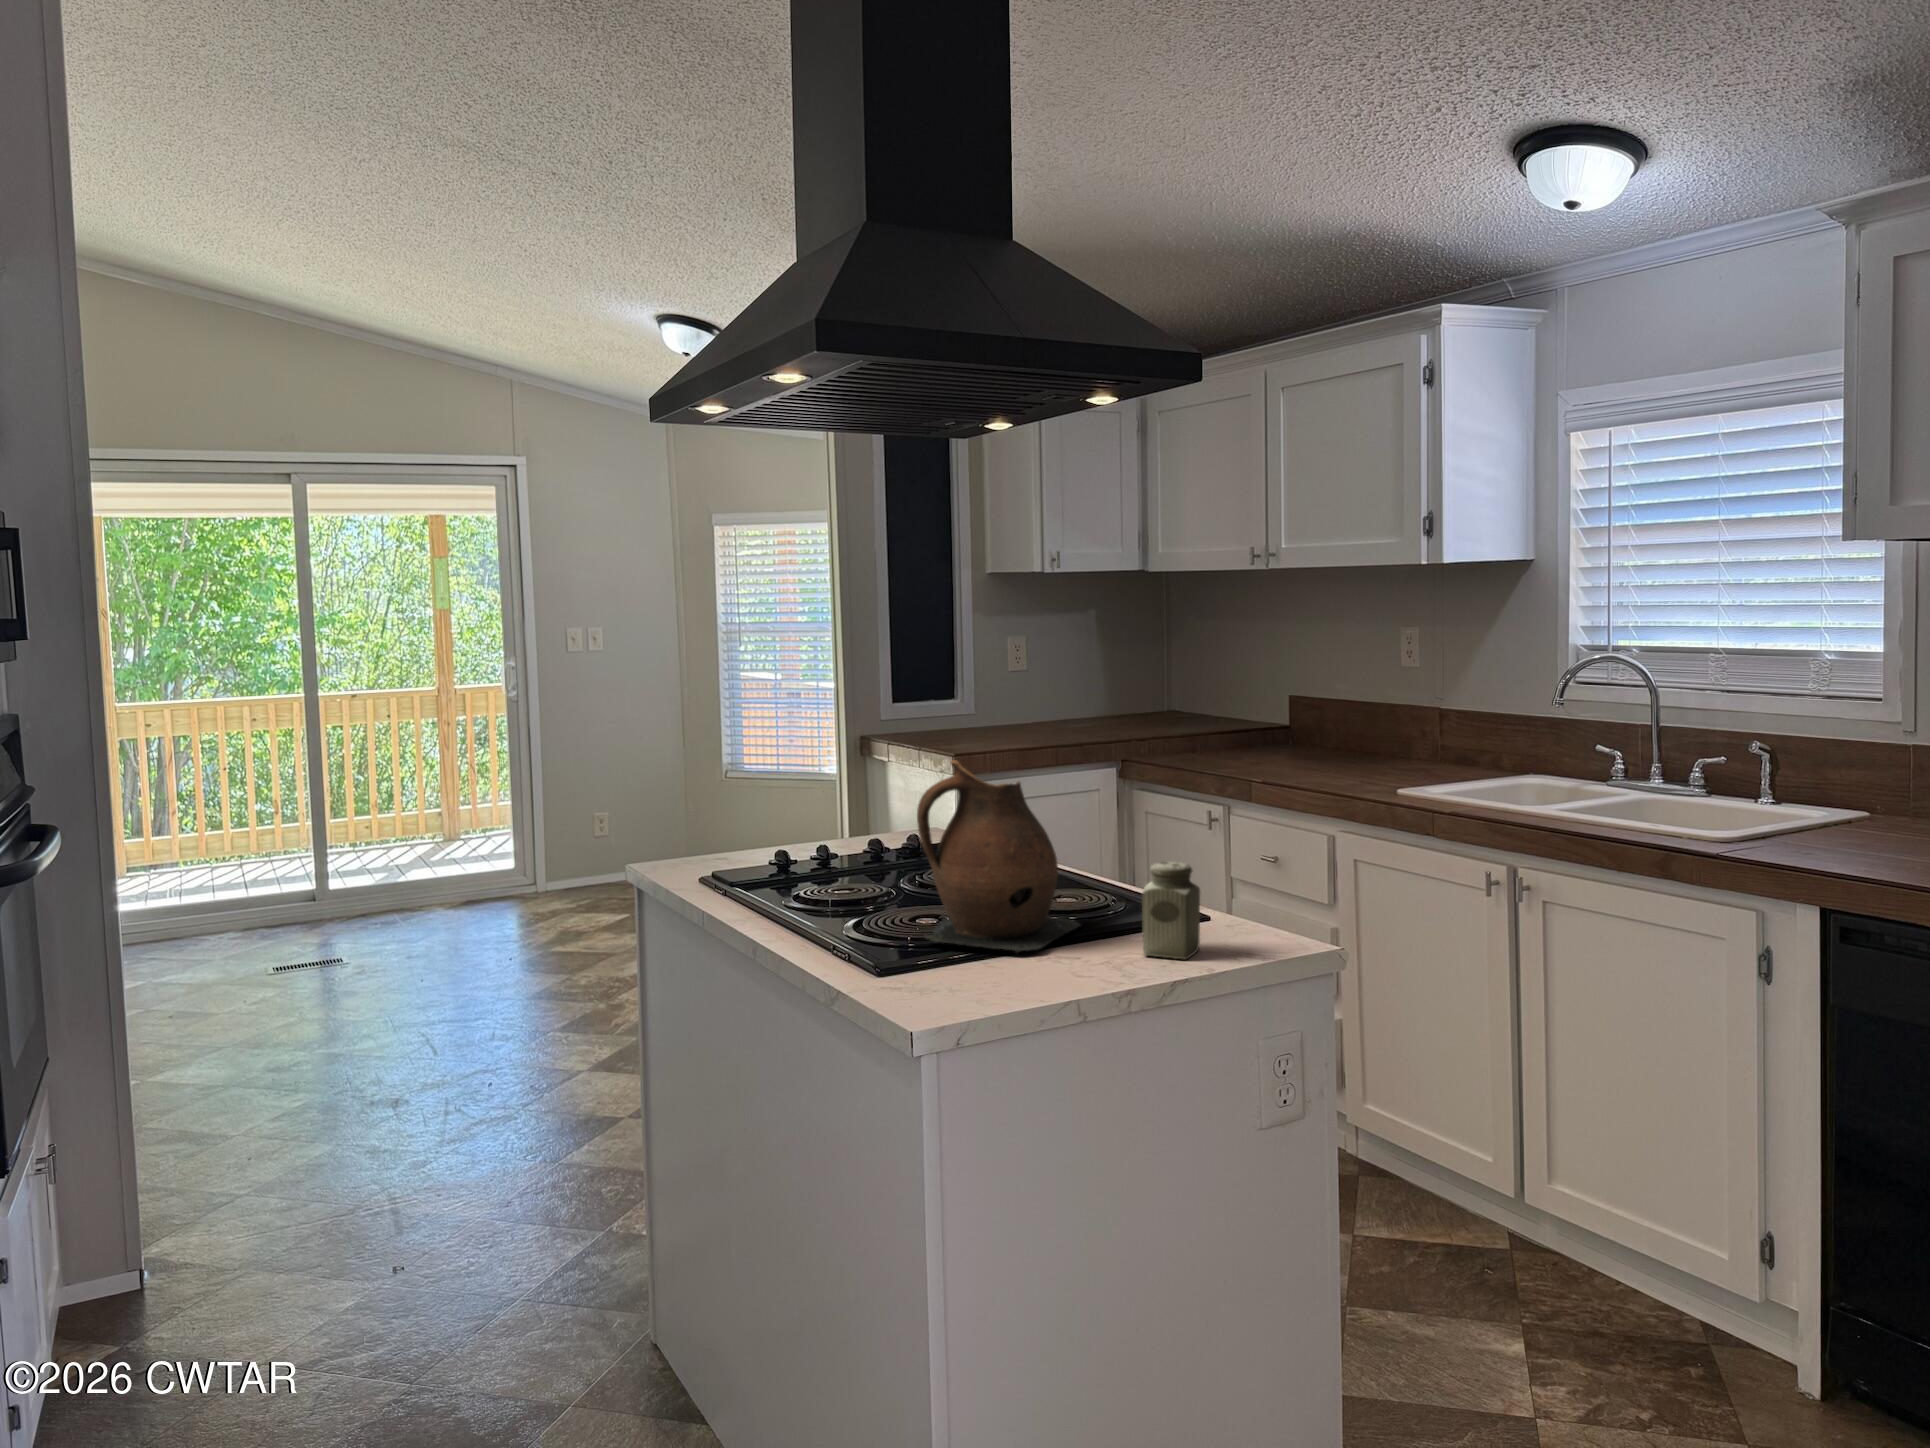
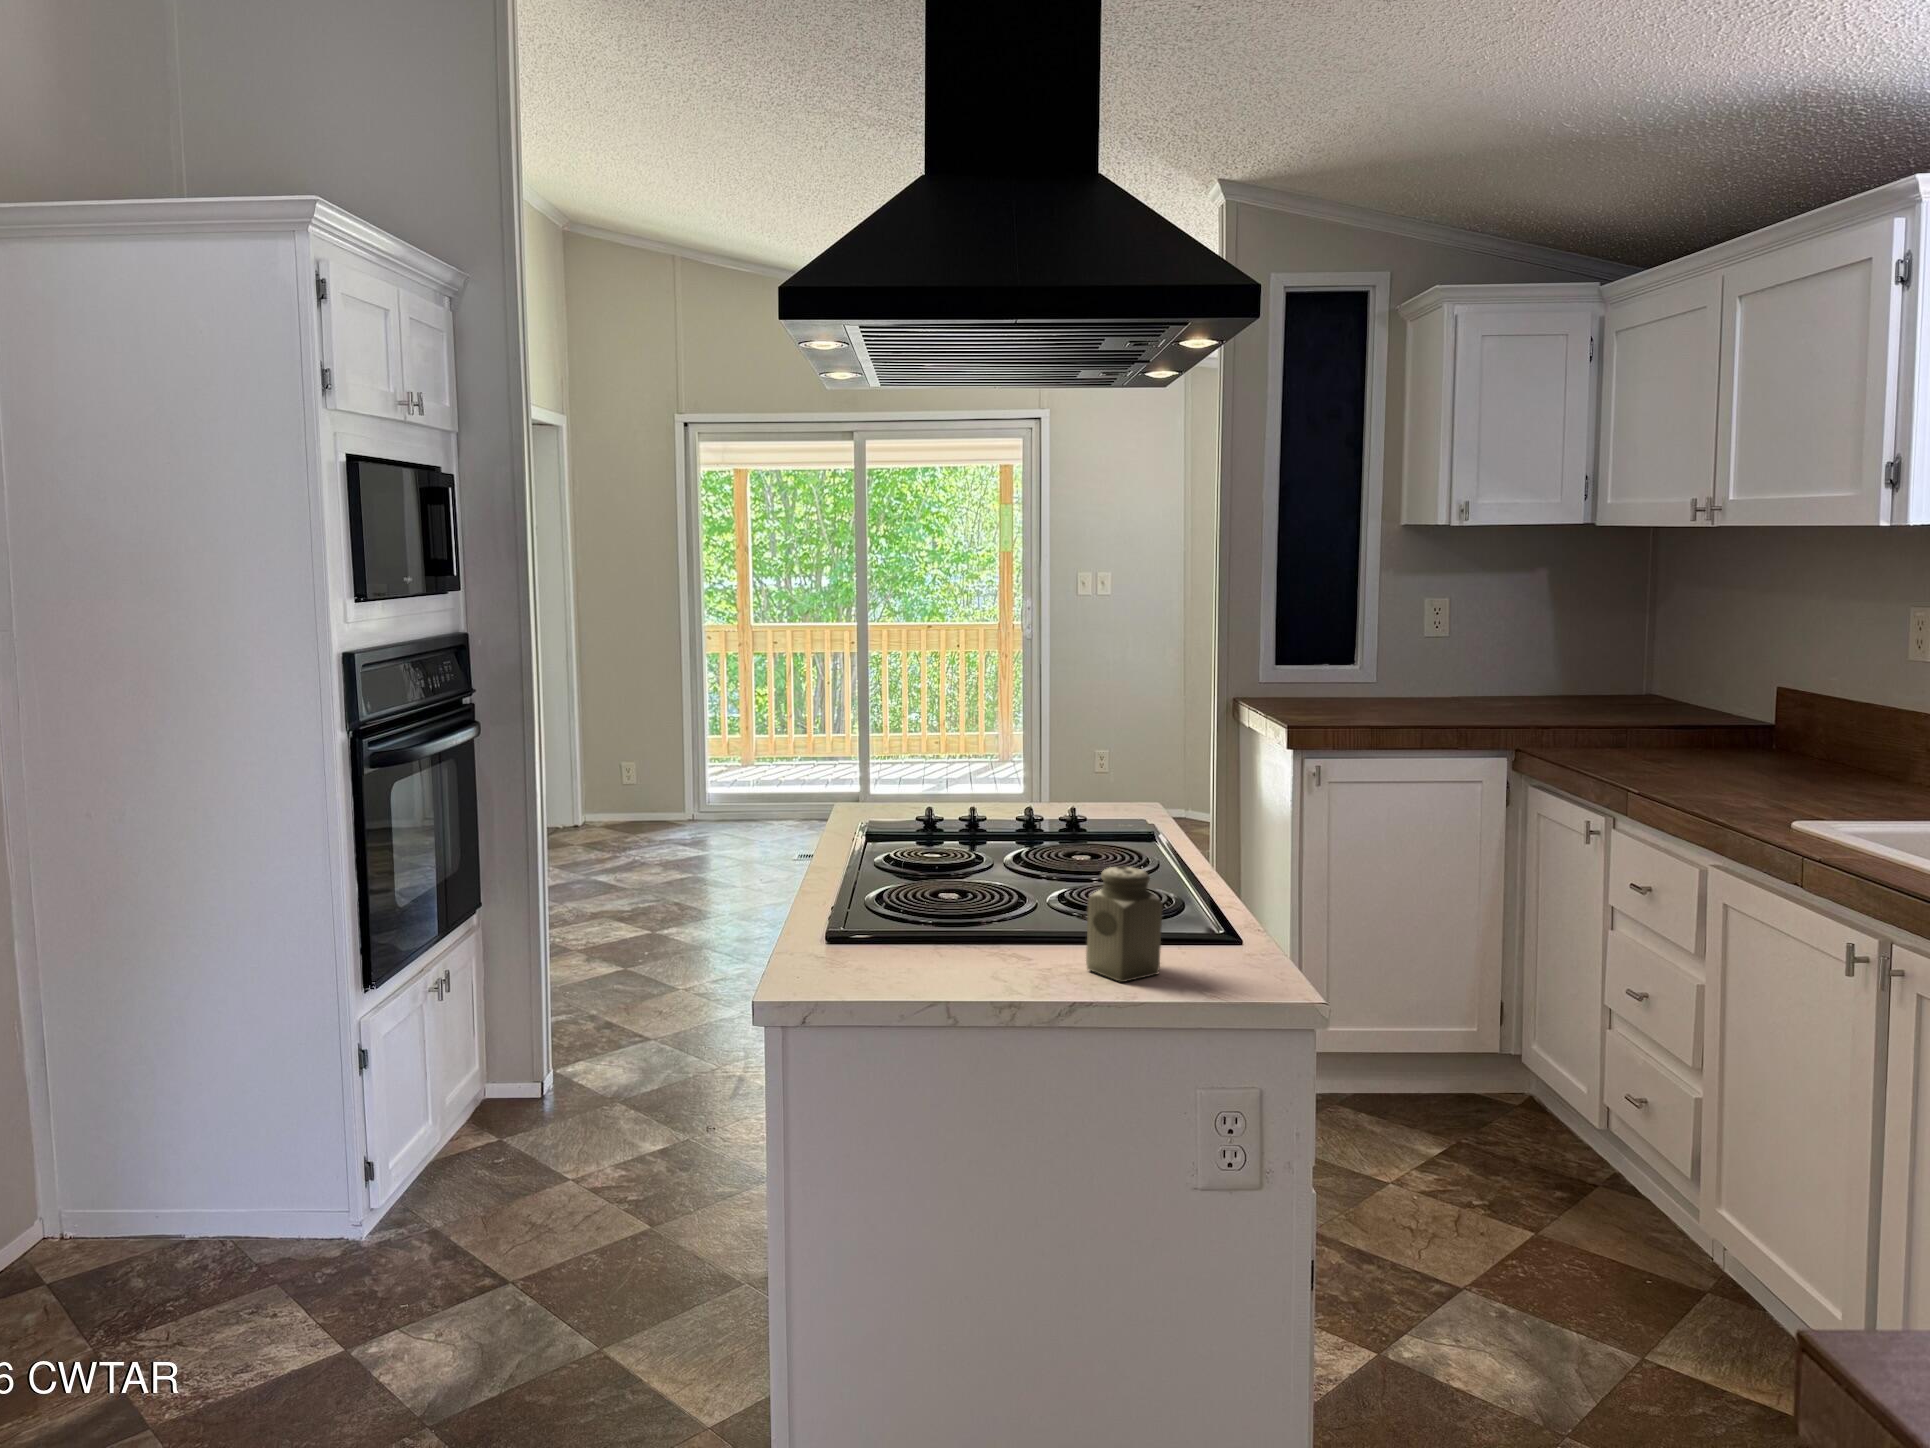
ceramic pitcher: present [917,760,1082,954] -> none [905,729,1085,945]

